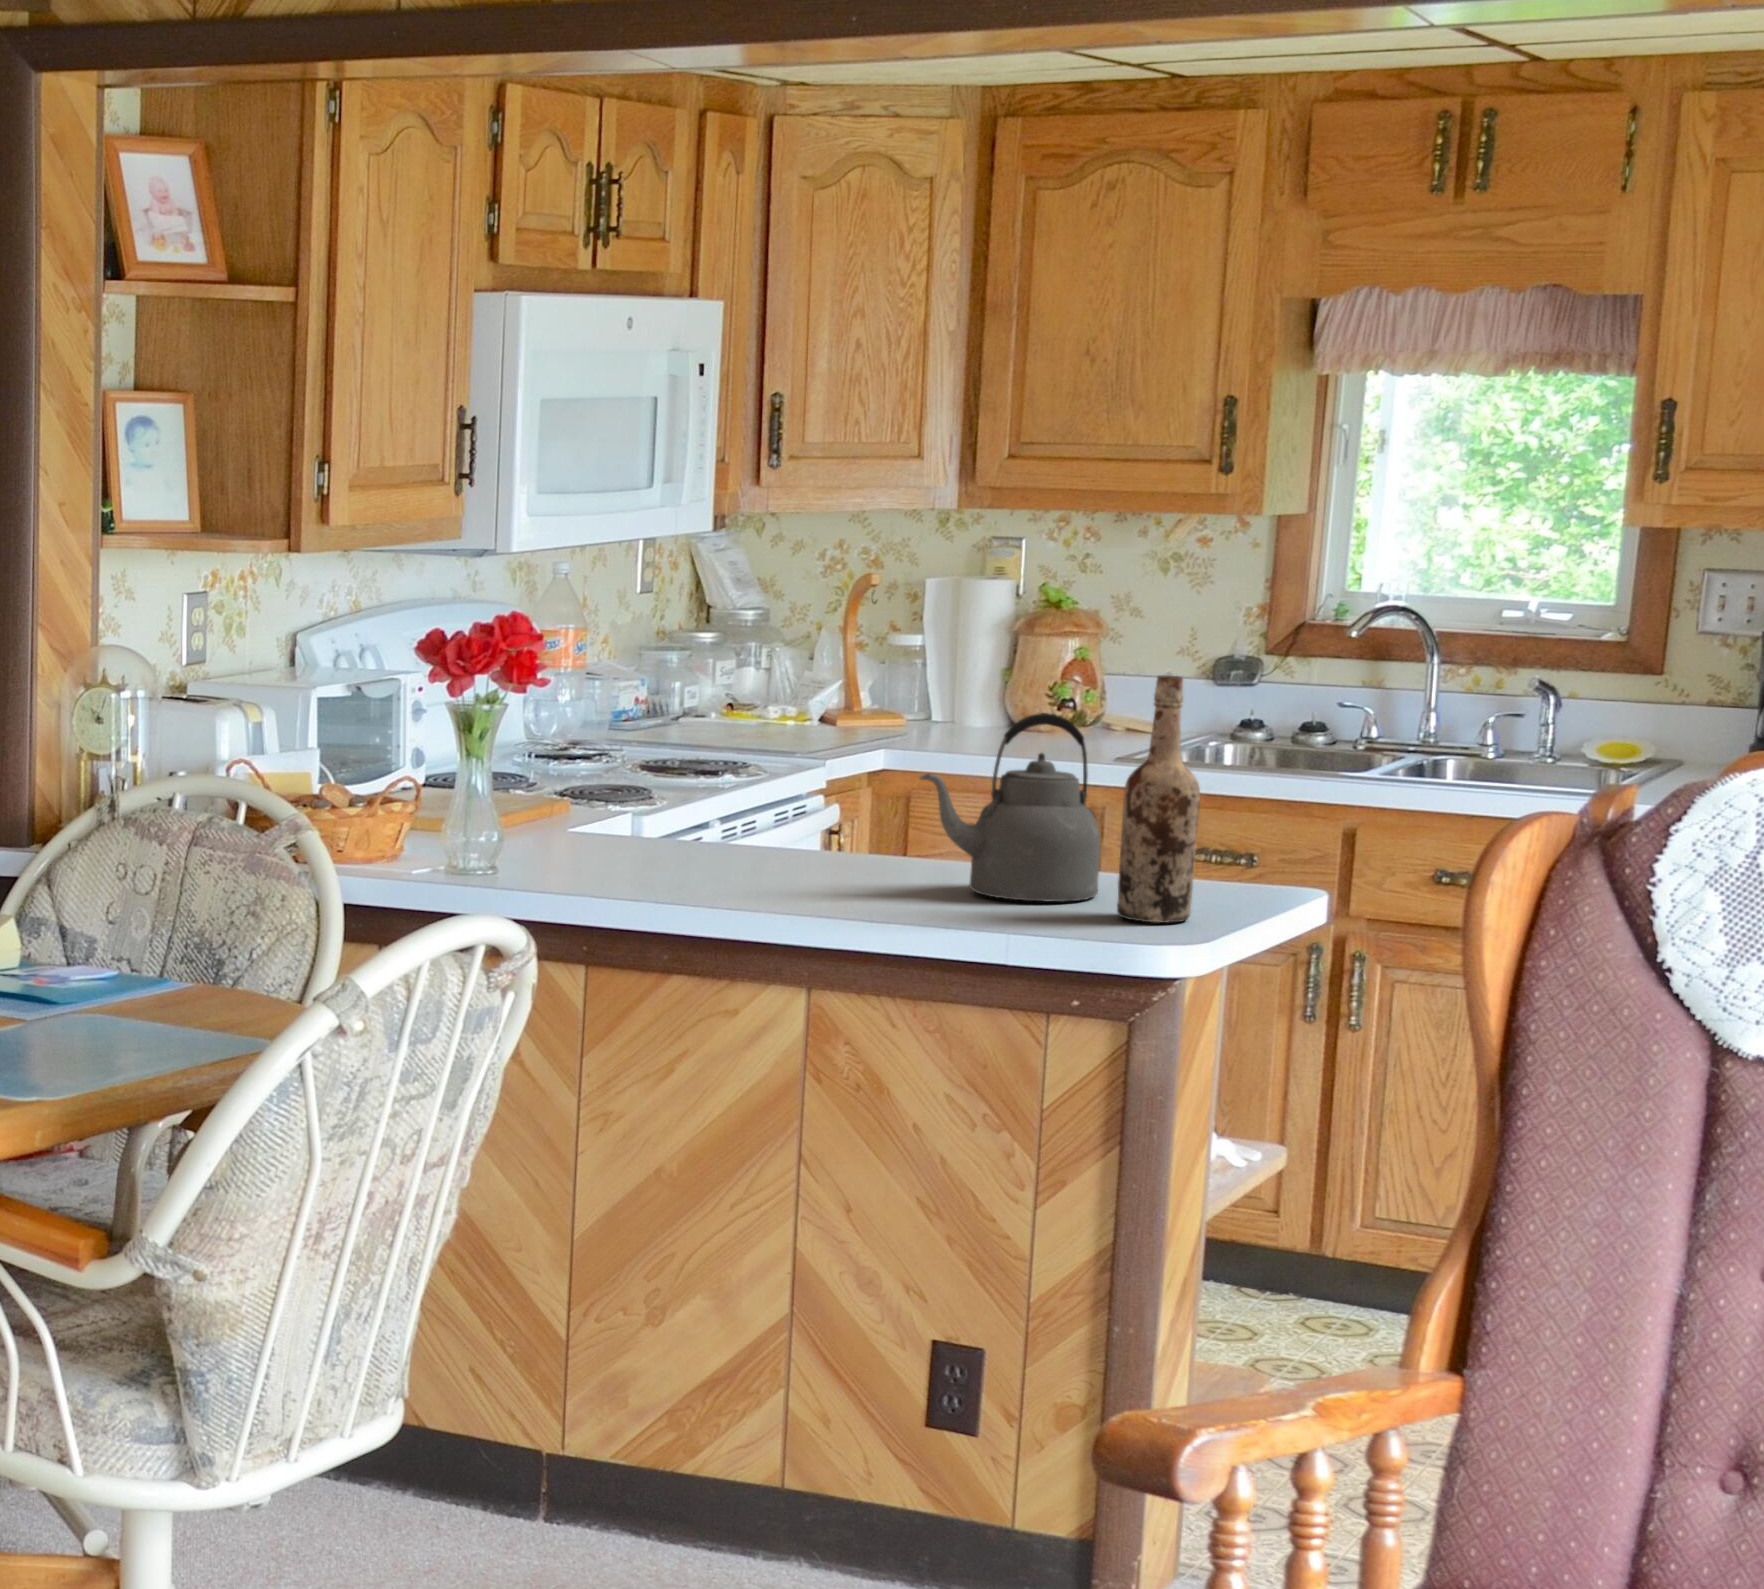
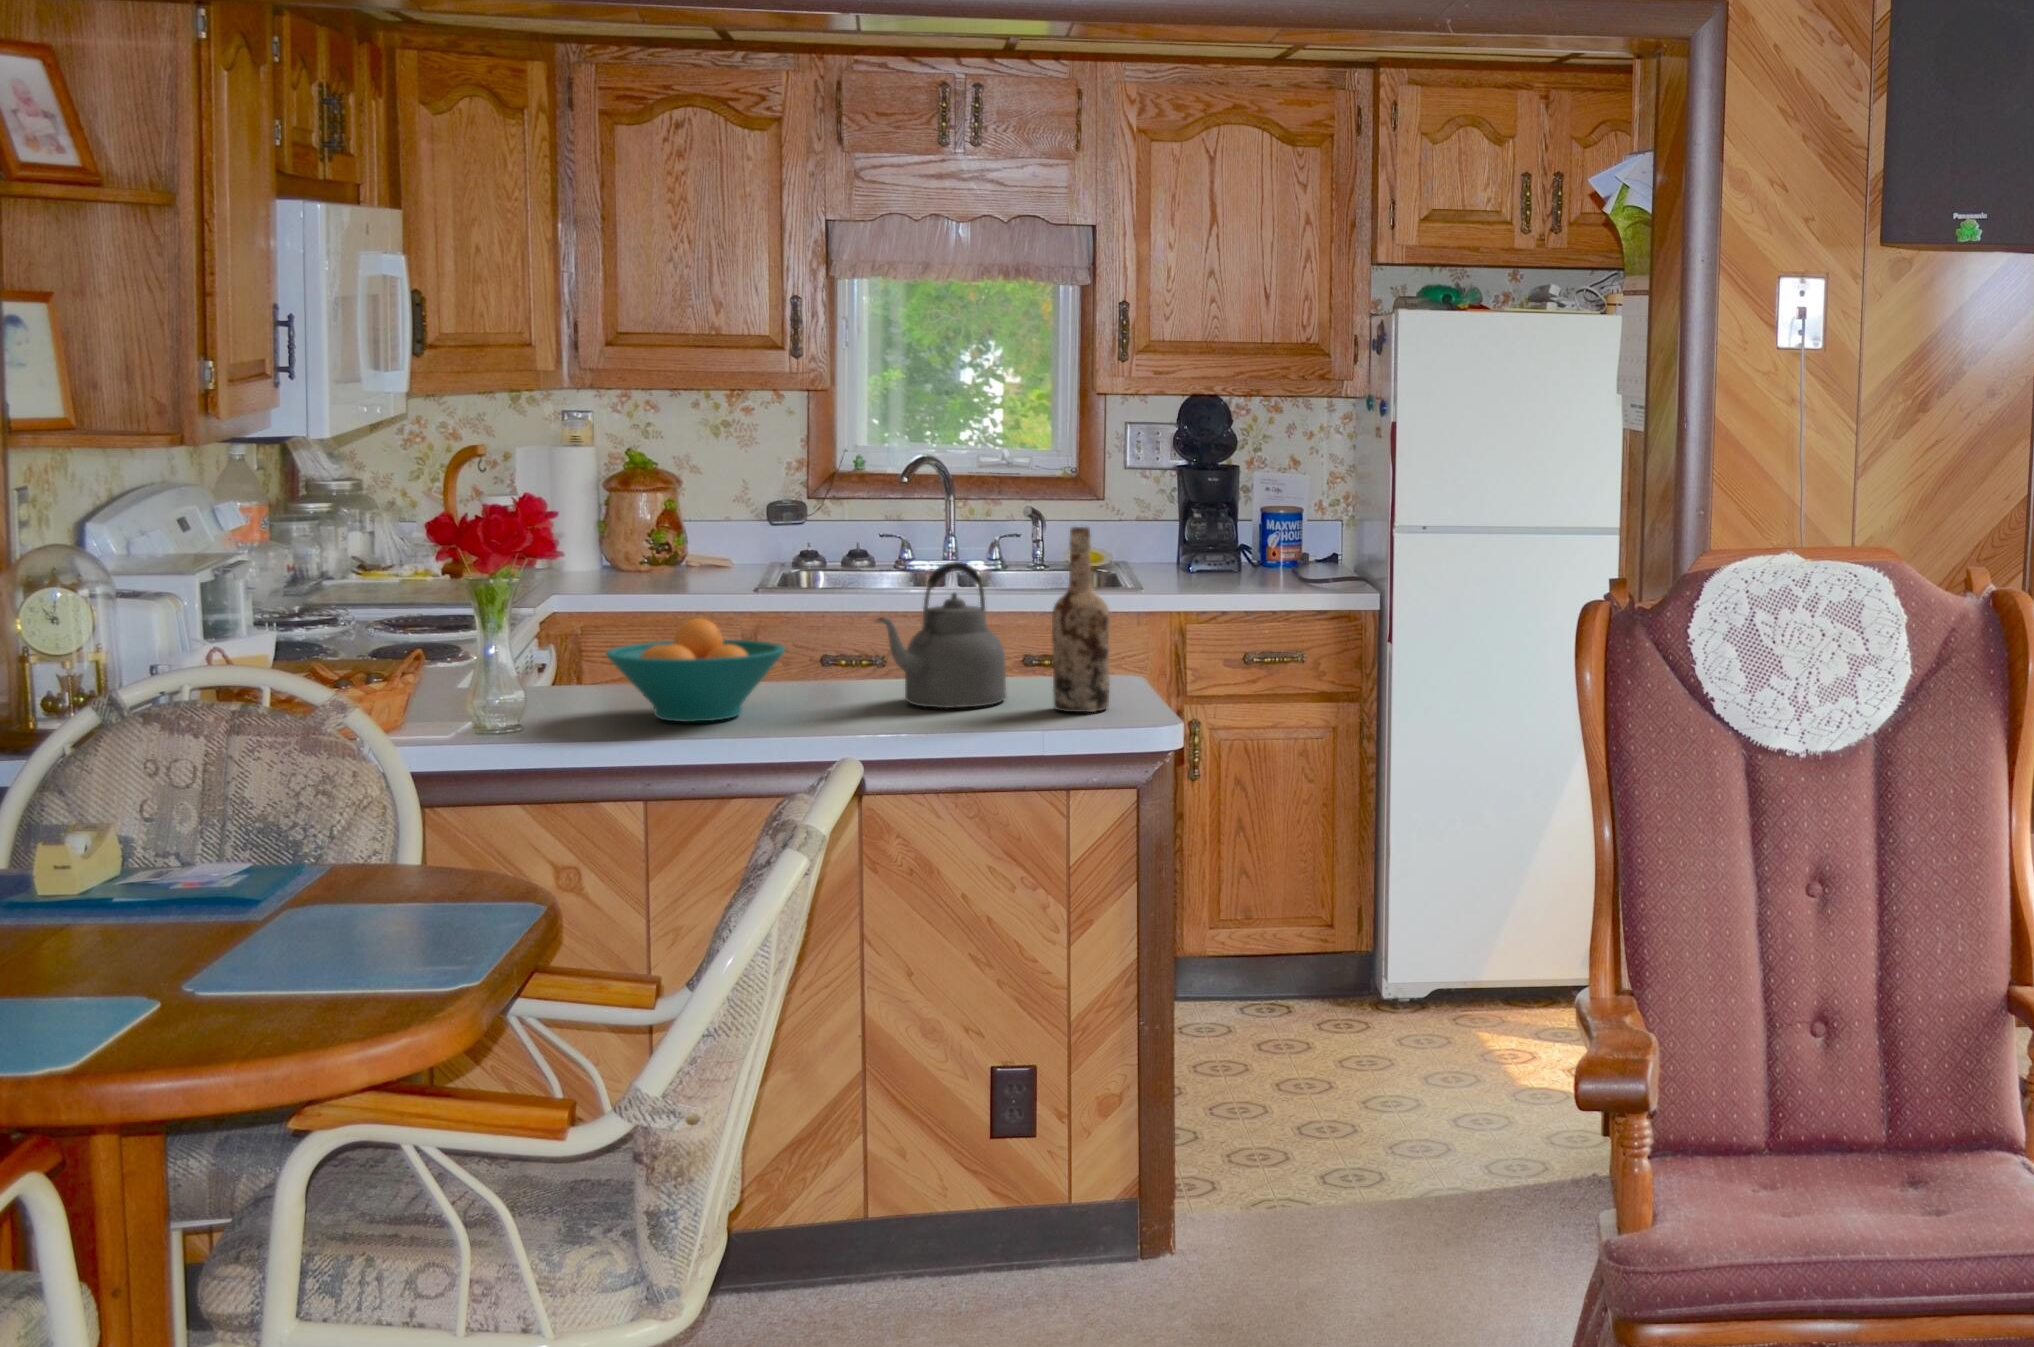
fruit bowl: none [632,757,839,881] -> present [606,618,785,722]

